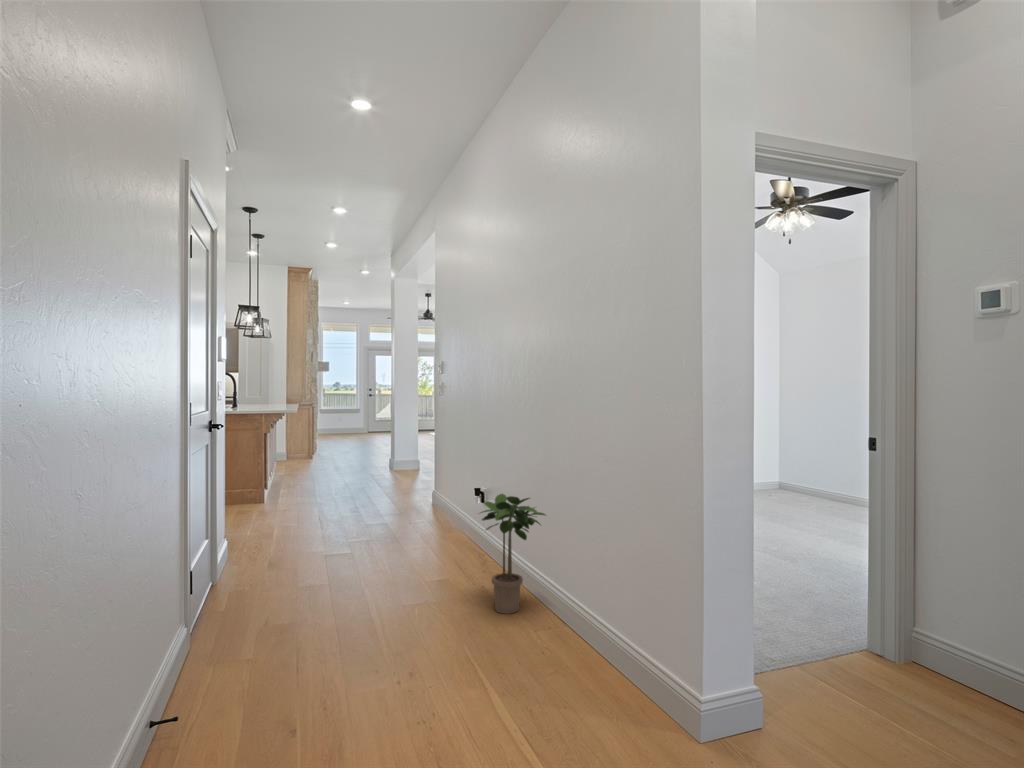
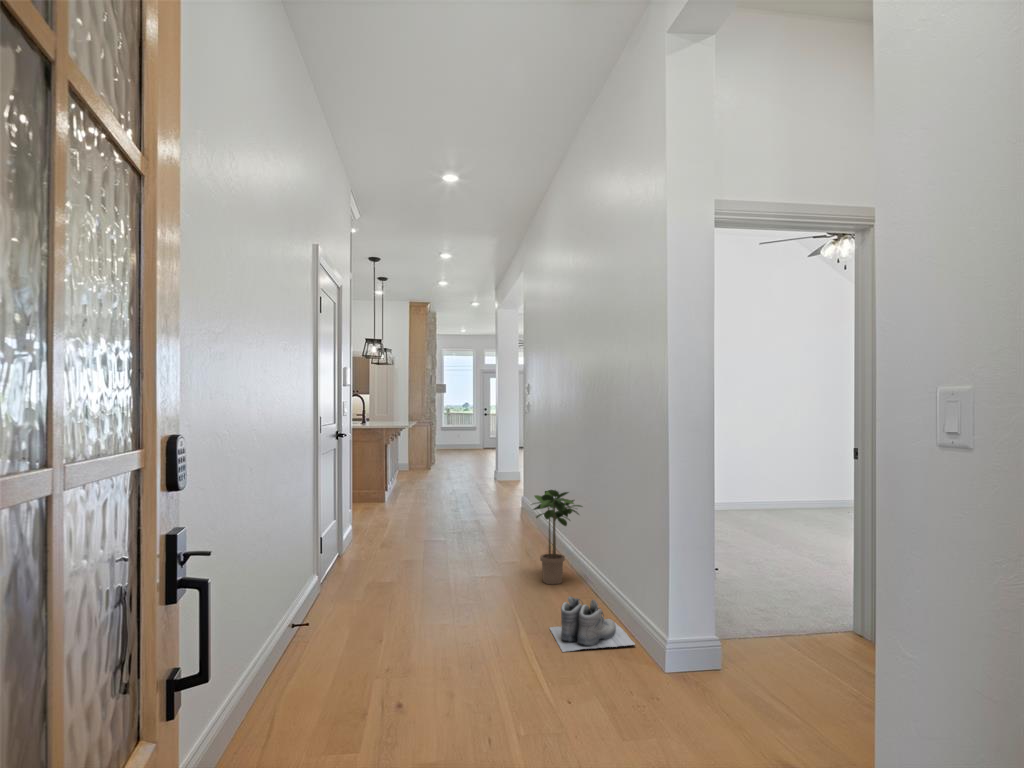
boots: none [532,648,658,736] -> present [550,596,635,652]

